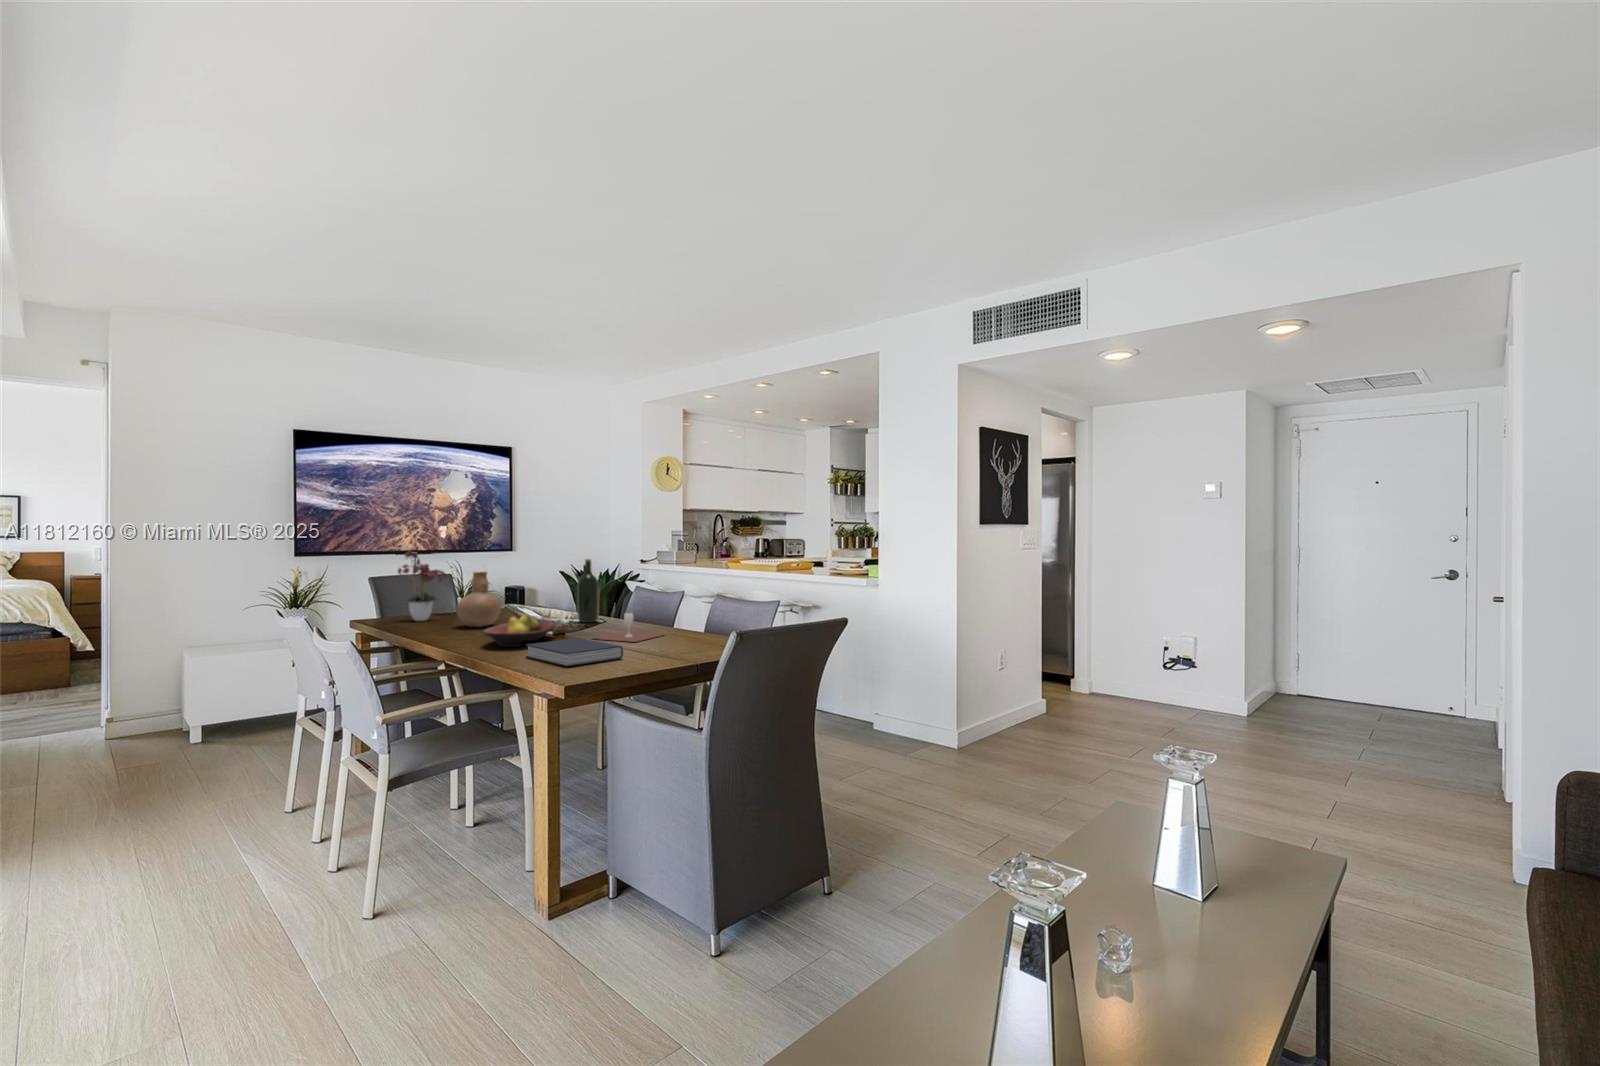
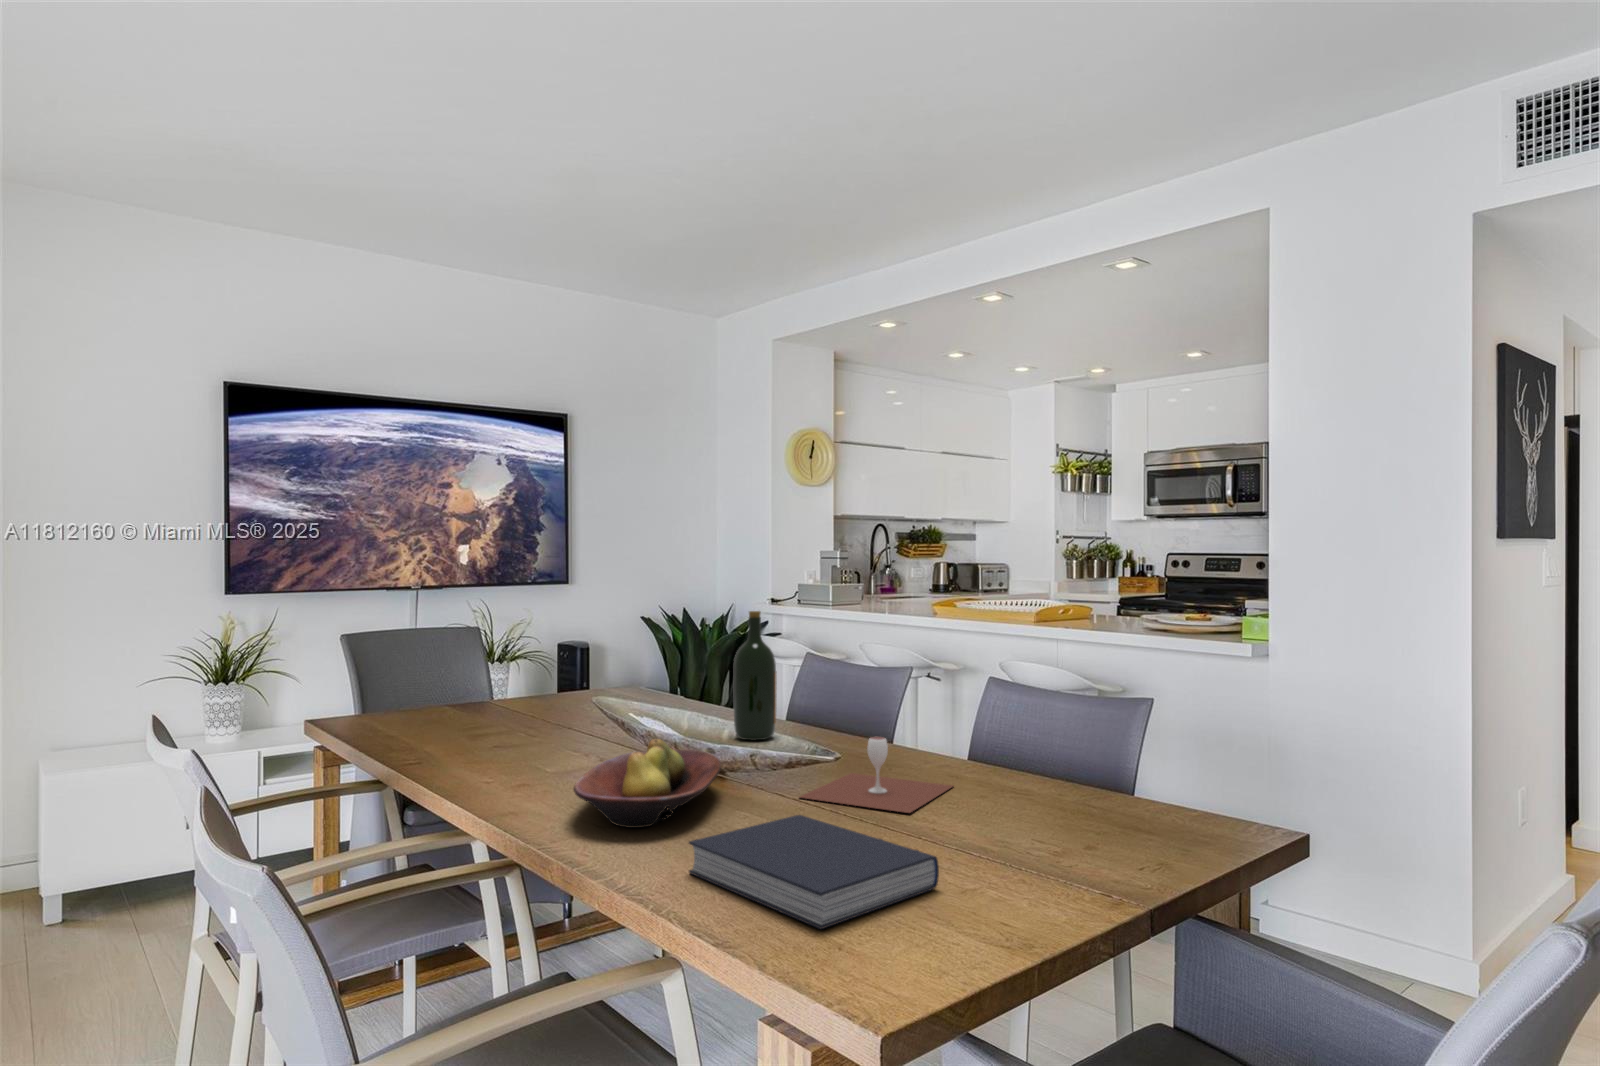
flower arrangement: present [398,551,447,621] -> none [383,588,486,731]
vase: present [457,572,501,627] -> none [502,638,588,751]

